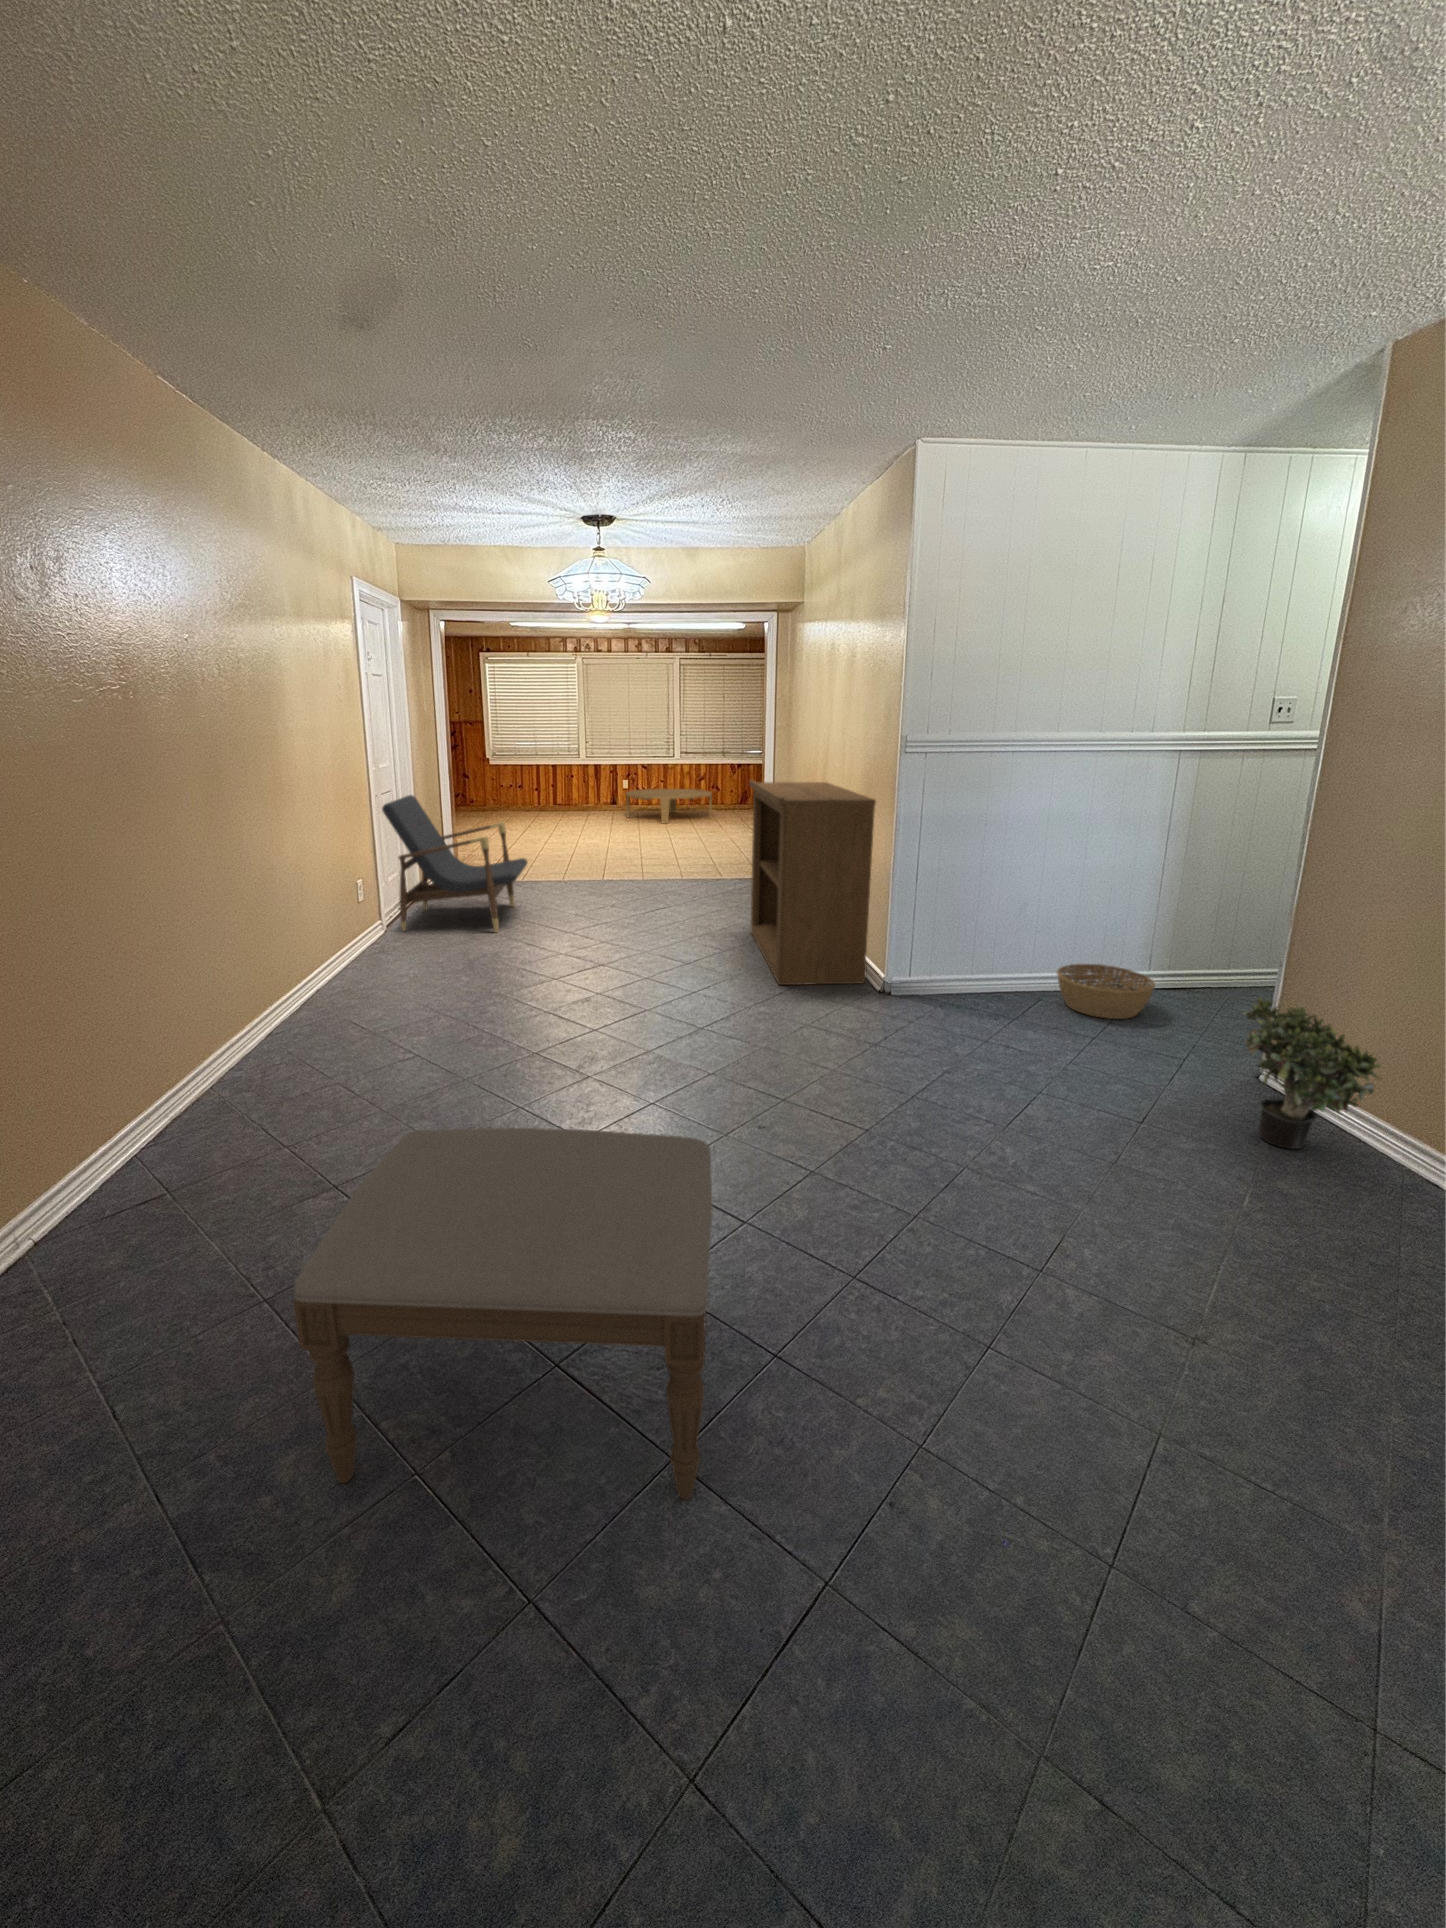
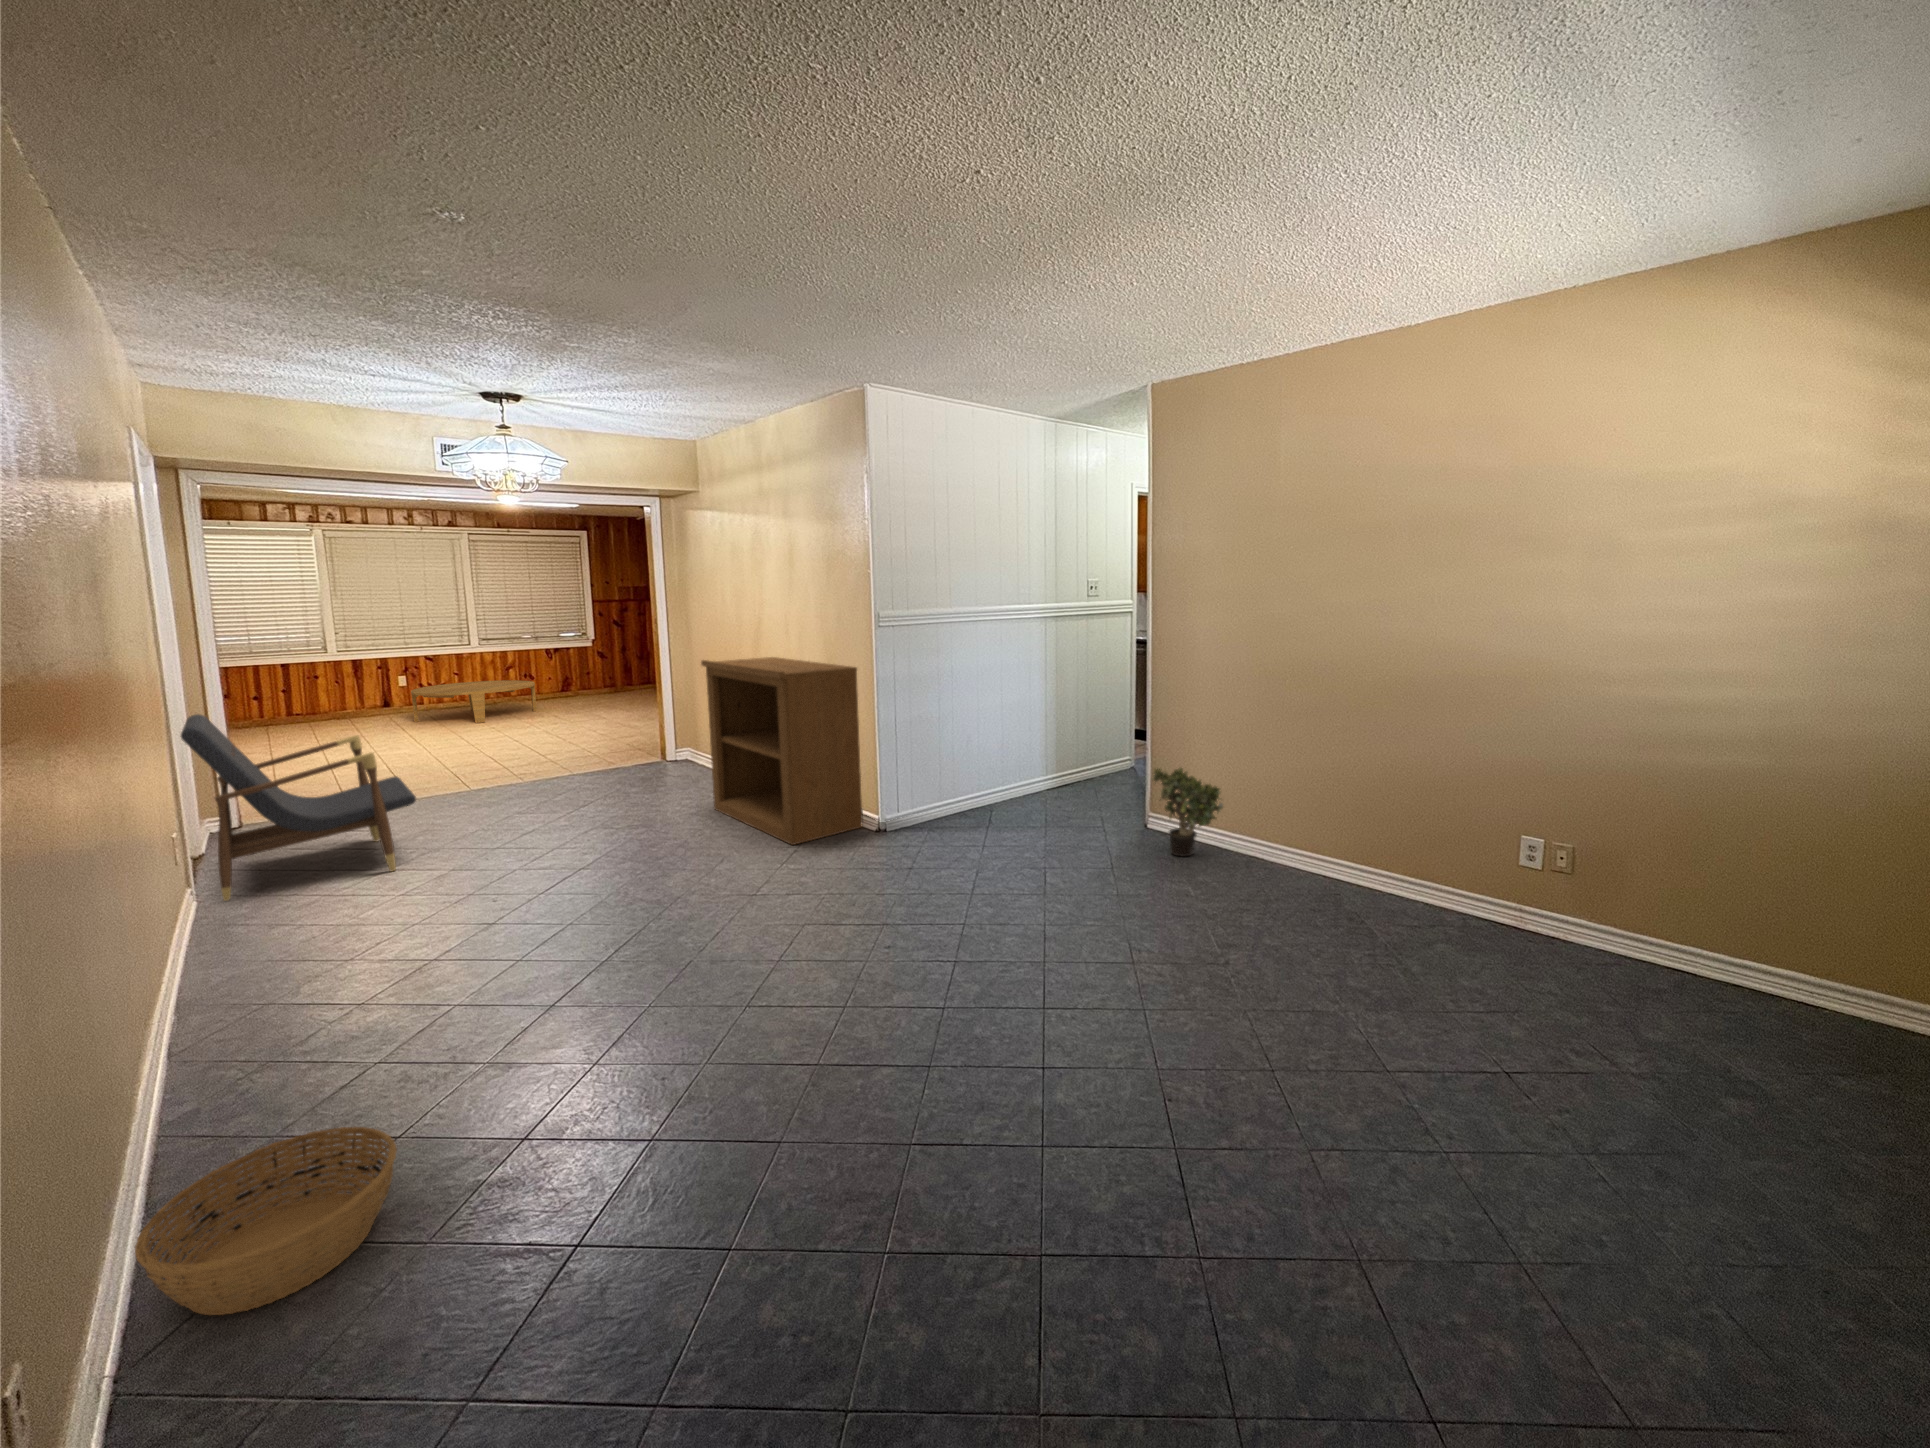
basket: present [1057,964,1155,1019] -> present [135,1127,397,1315]
ottoman: present [294,1128,713,1500] -> none [745,921,1097,1288]

